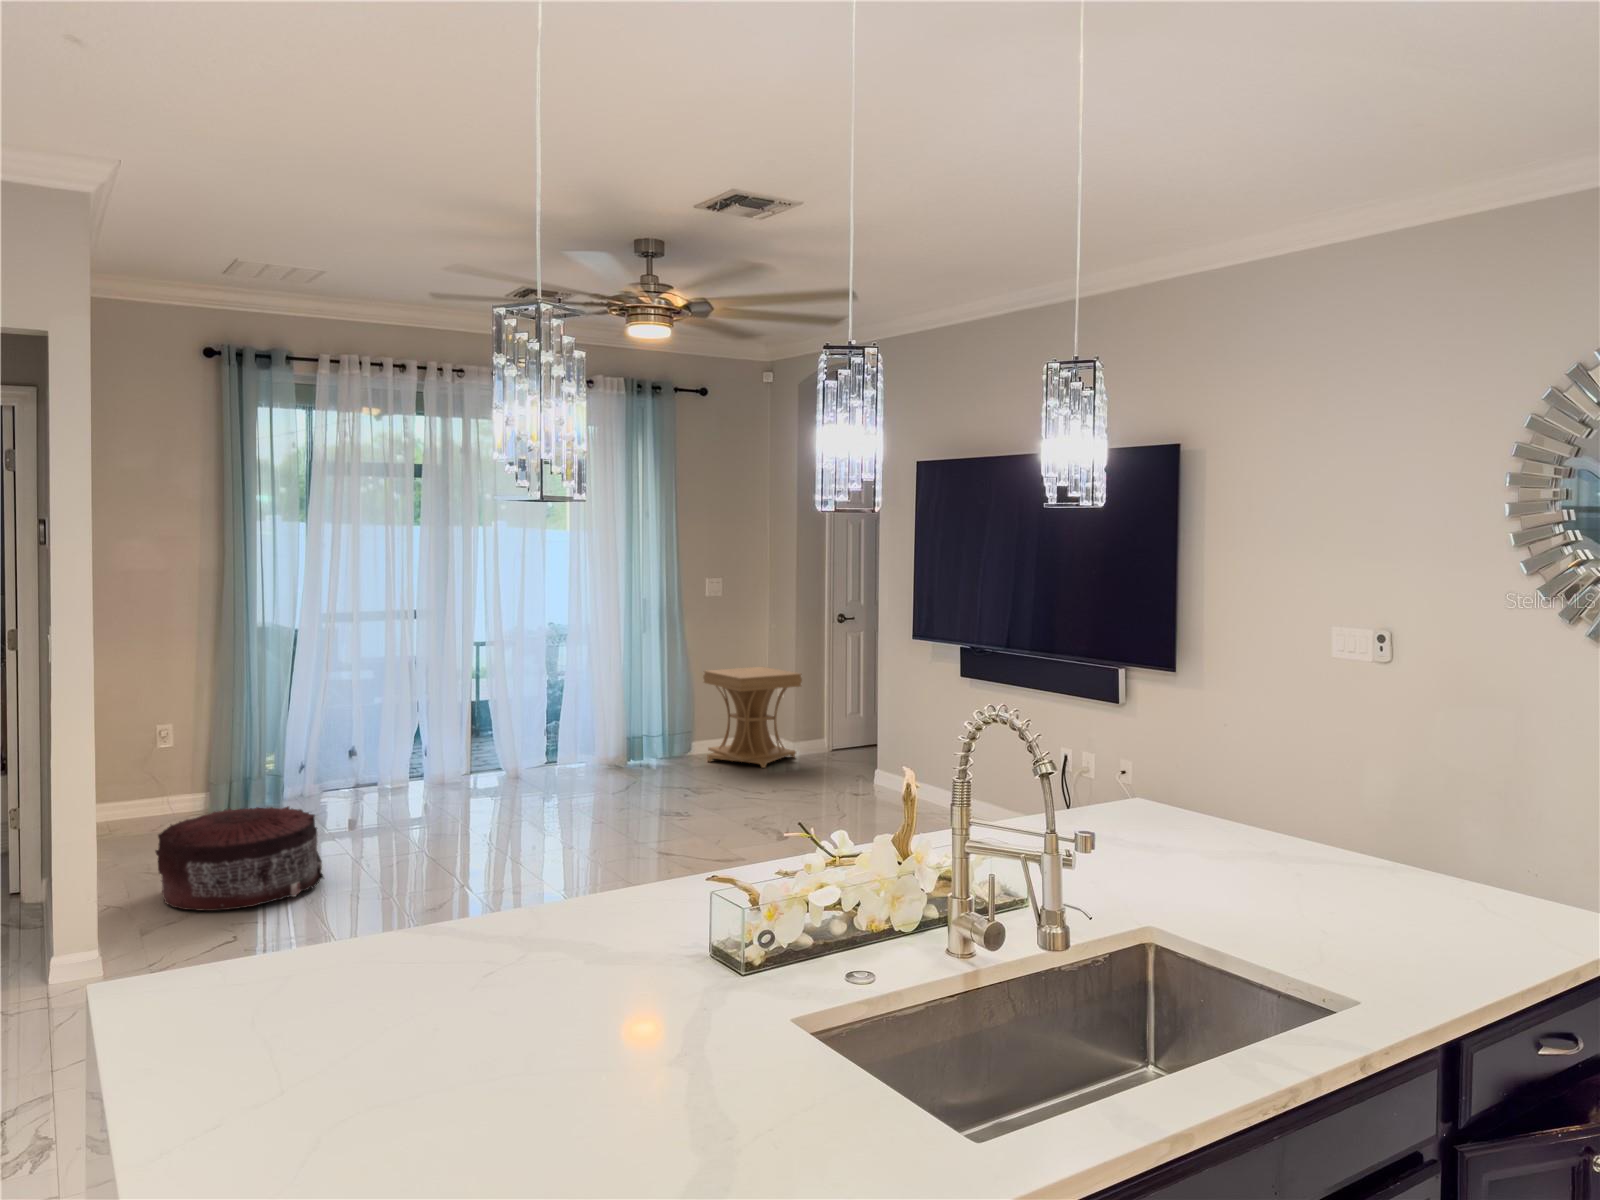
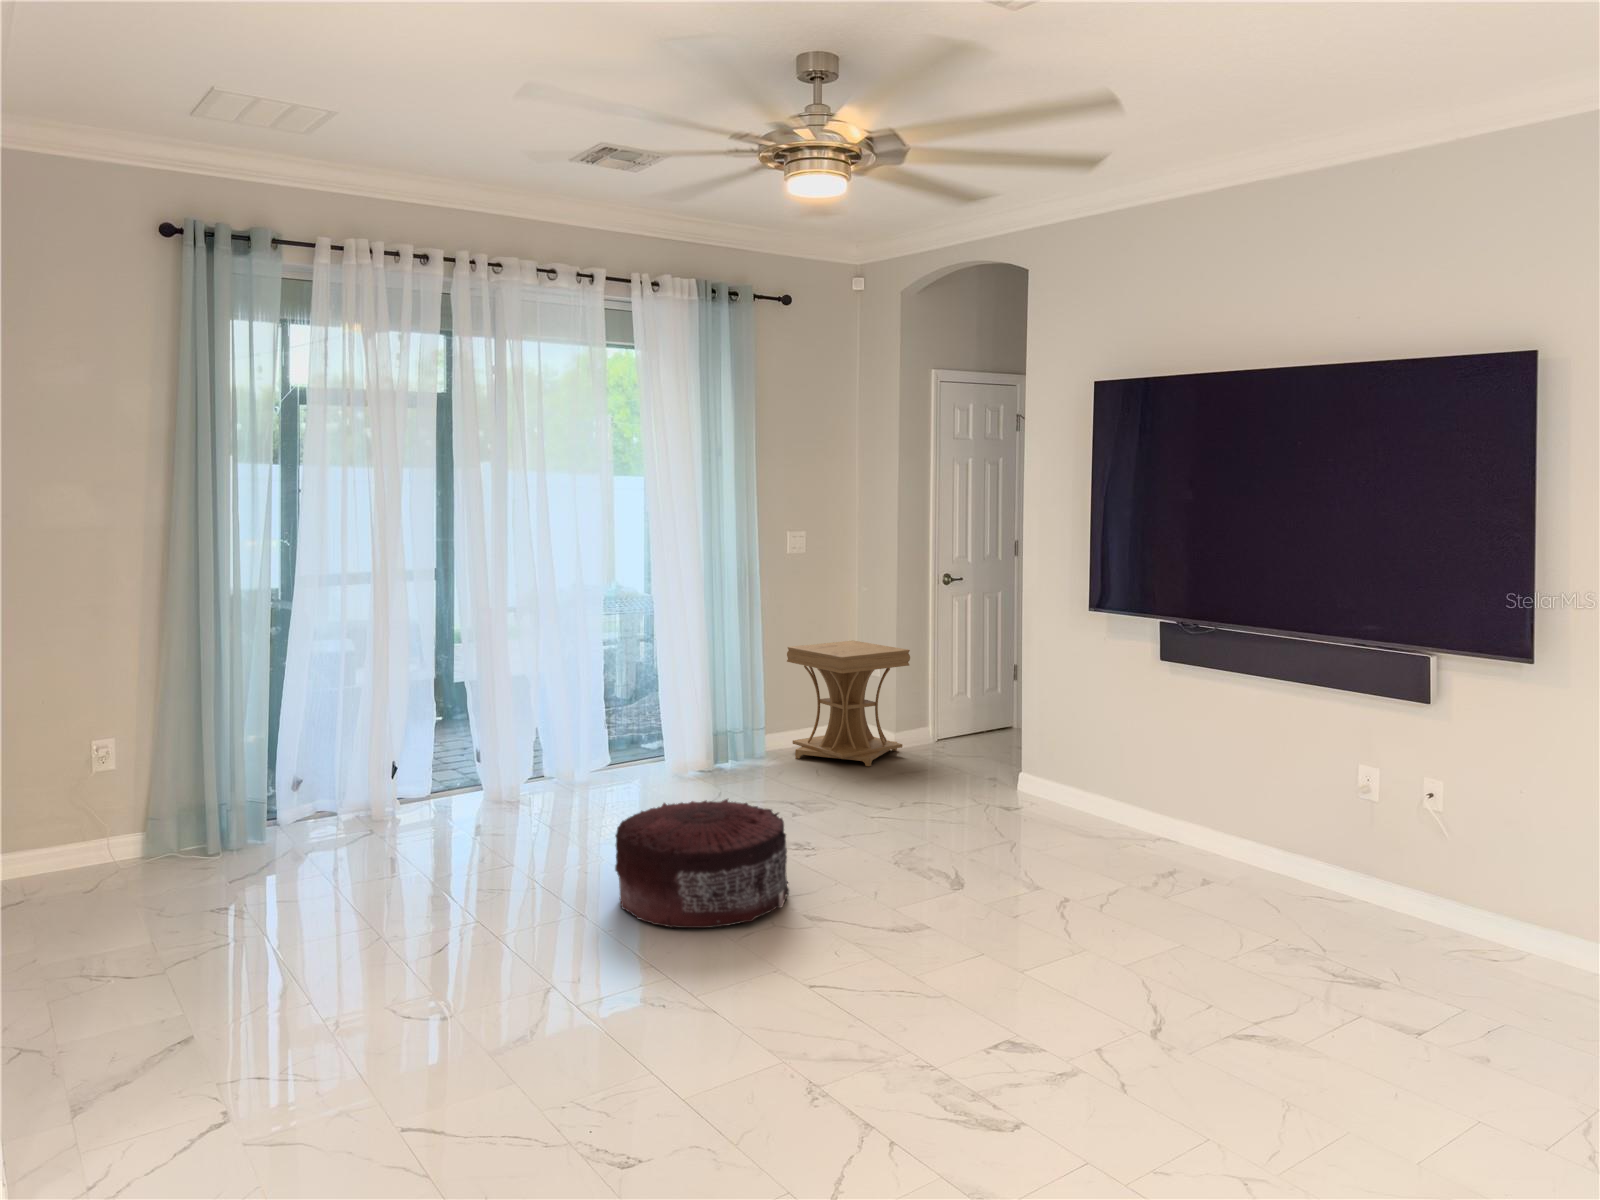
pouf: present [156,806,324,911] -> present [615,799,789,928]

